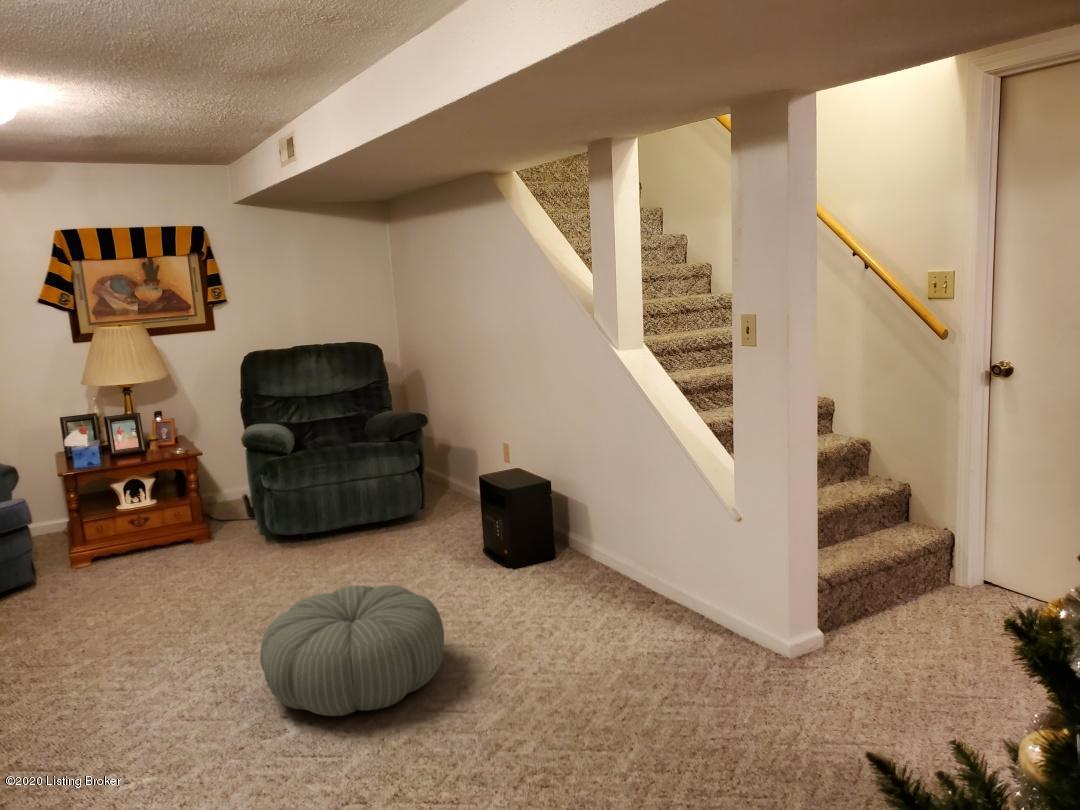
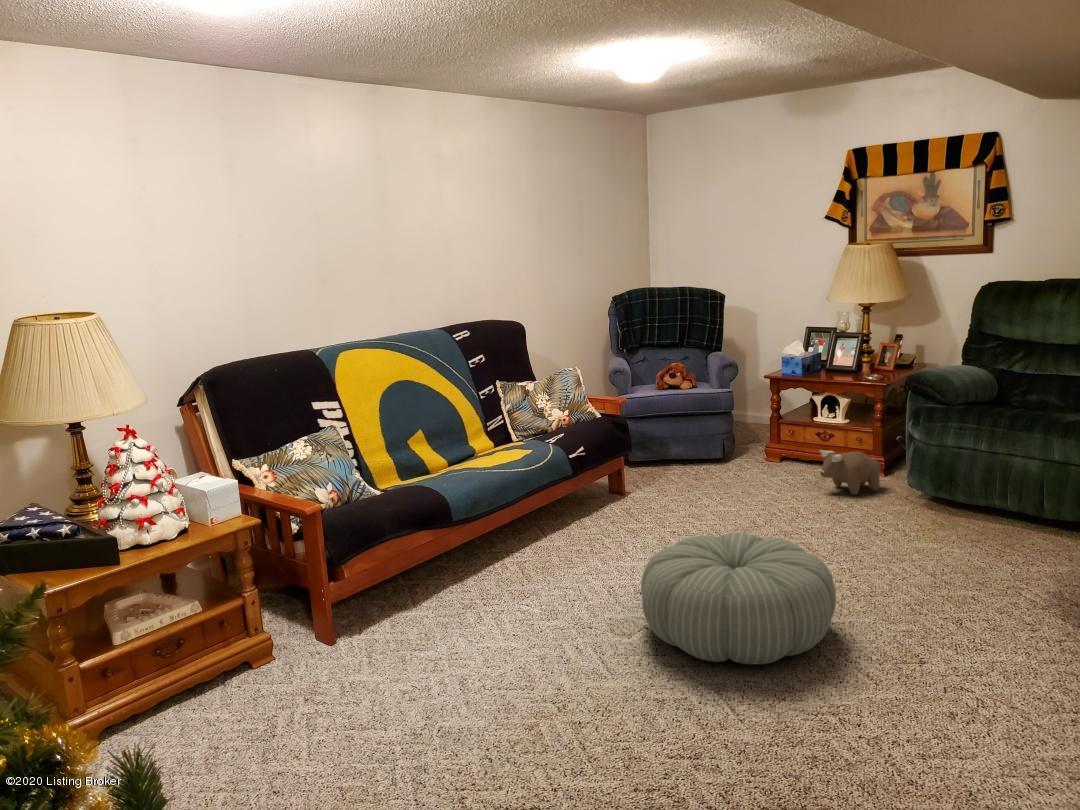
plush toy: none [183,520,237,561] -> present [819,450,881,495]

